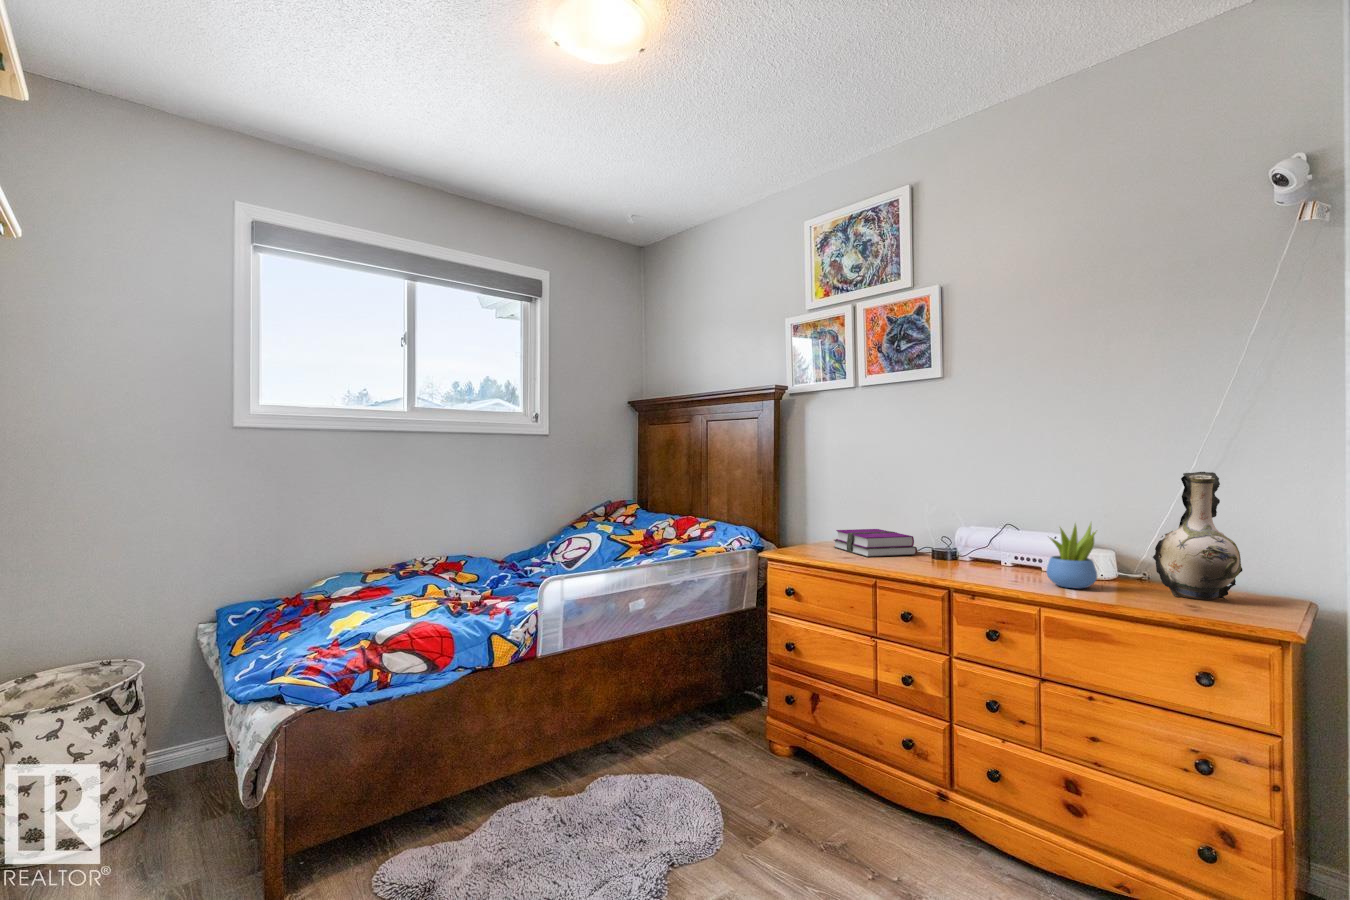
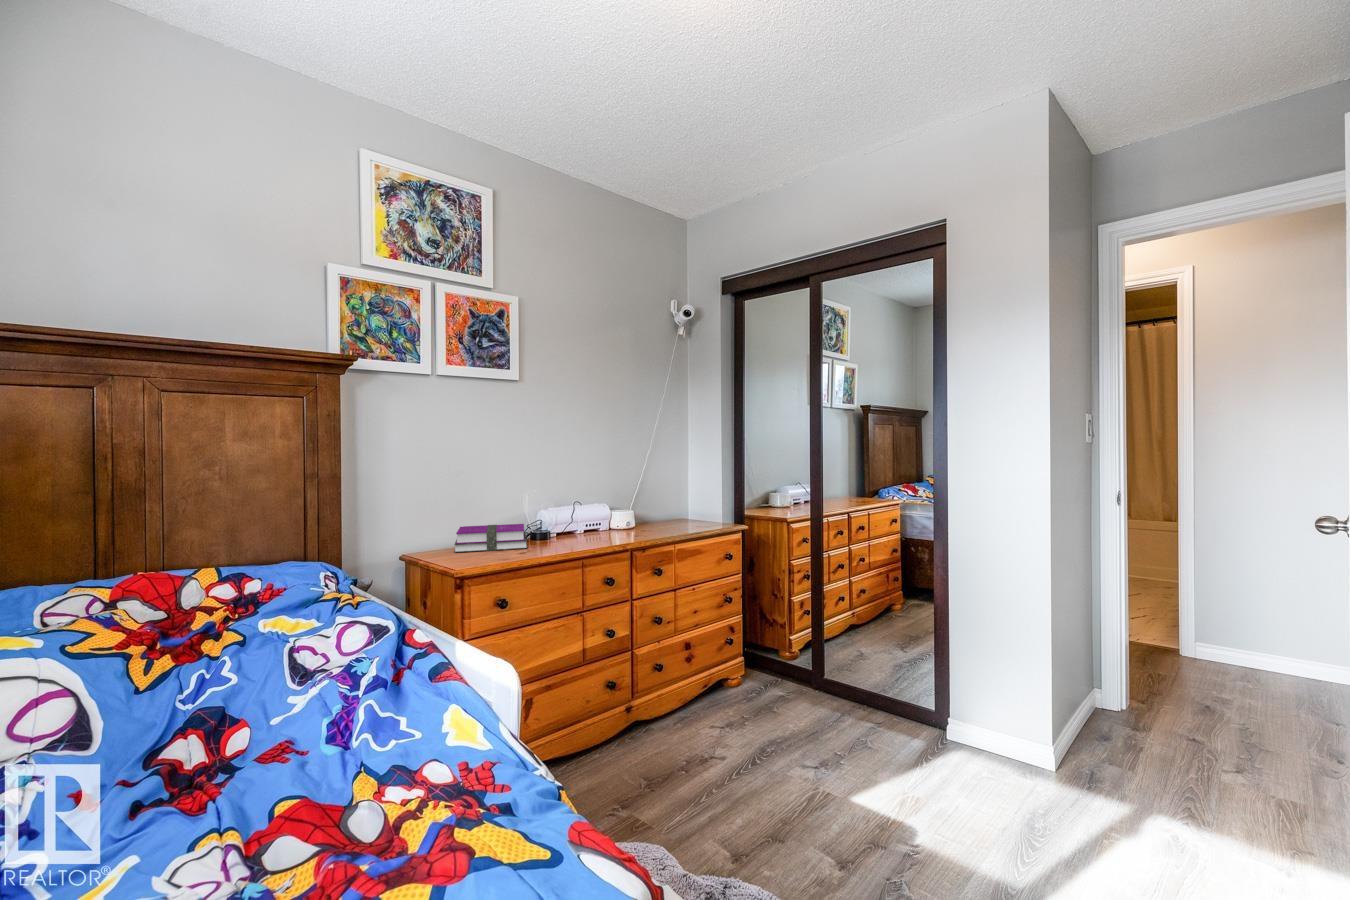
decorative vase: present [1153,472,1242,600] -> none [674,457,701,524]
succulent plant: present [1046,524,1097,589] -> none [646,489,674,531]

